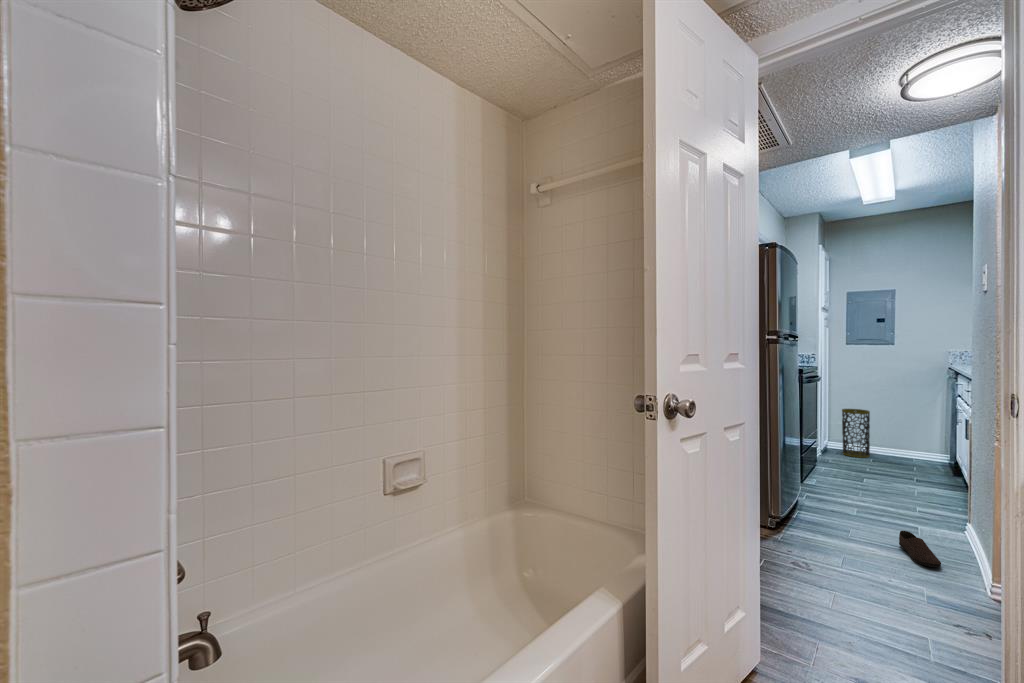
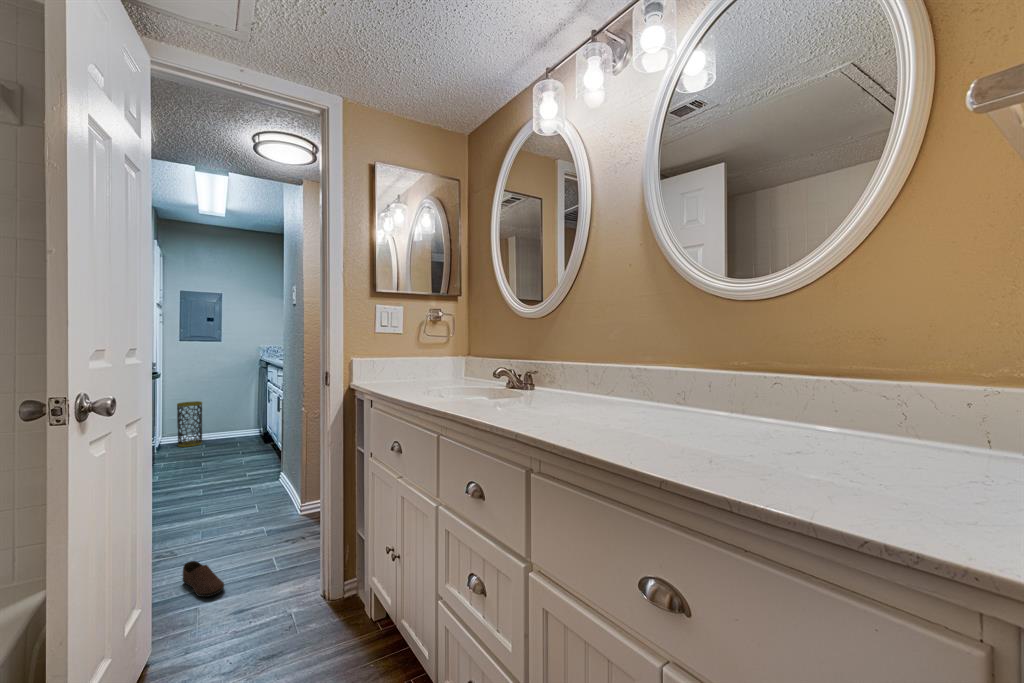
shoe: present [899,531,941,568] -> present [183,561,224,597]

